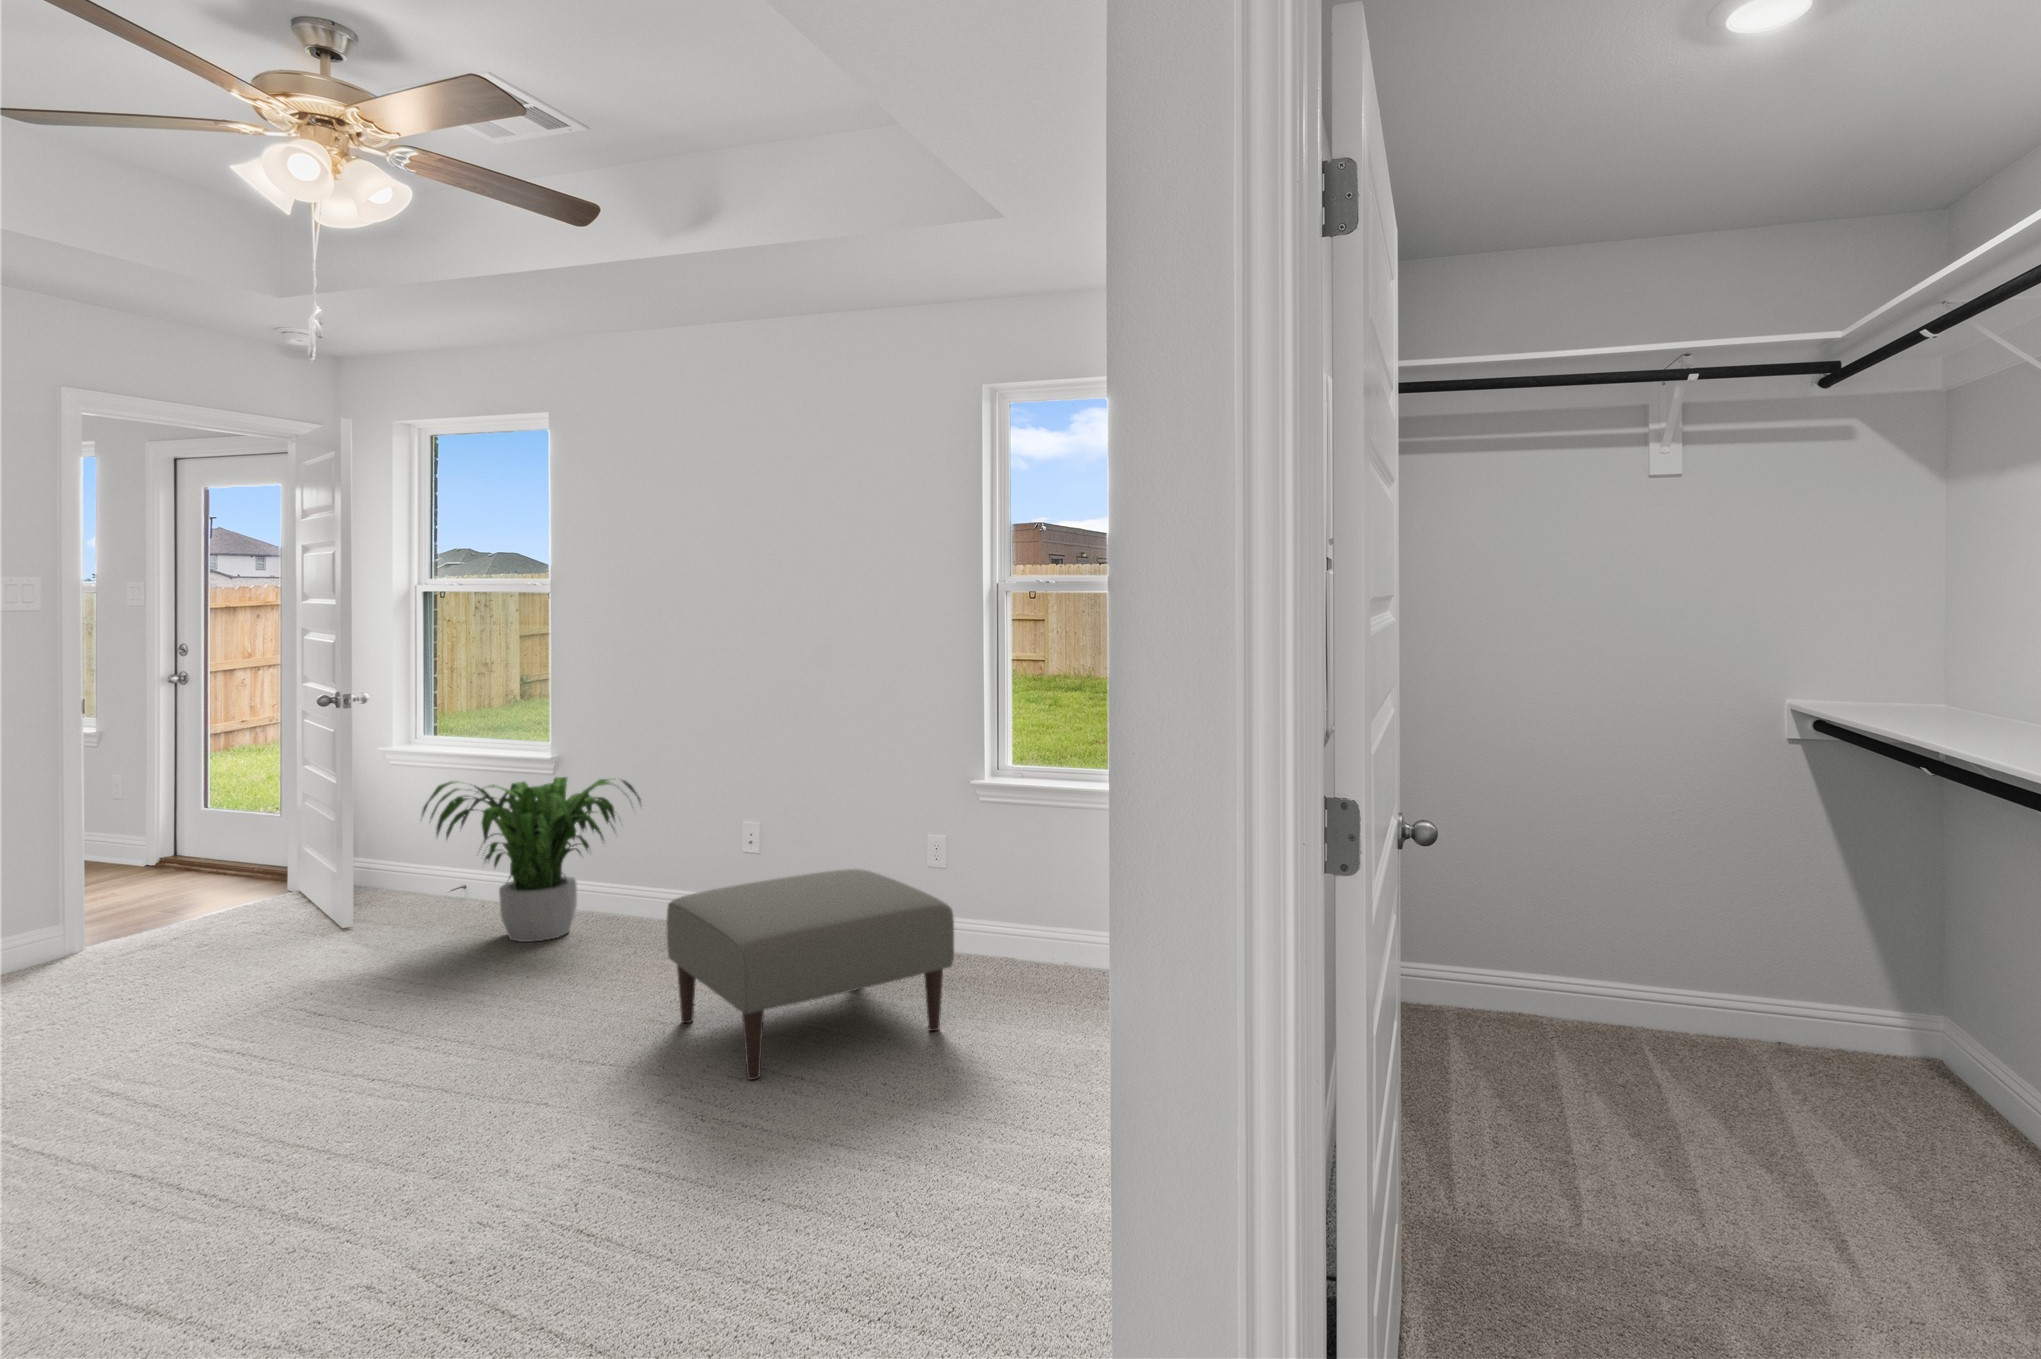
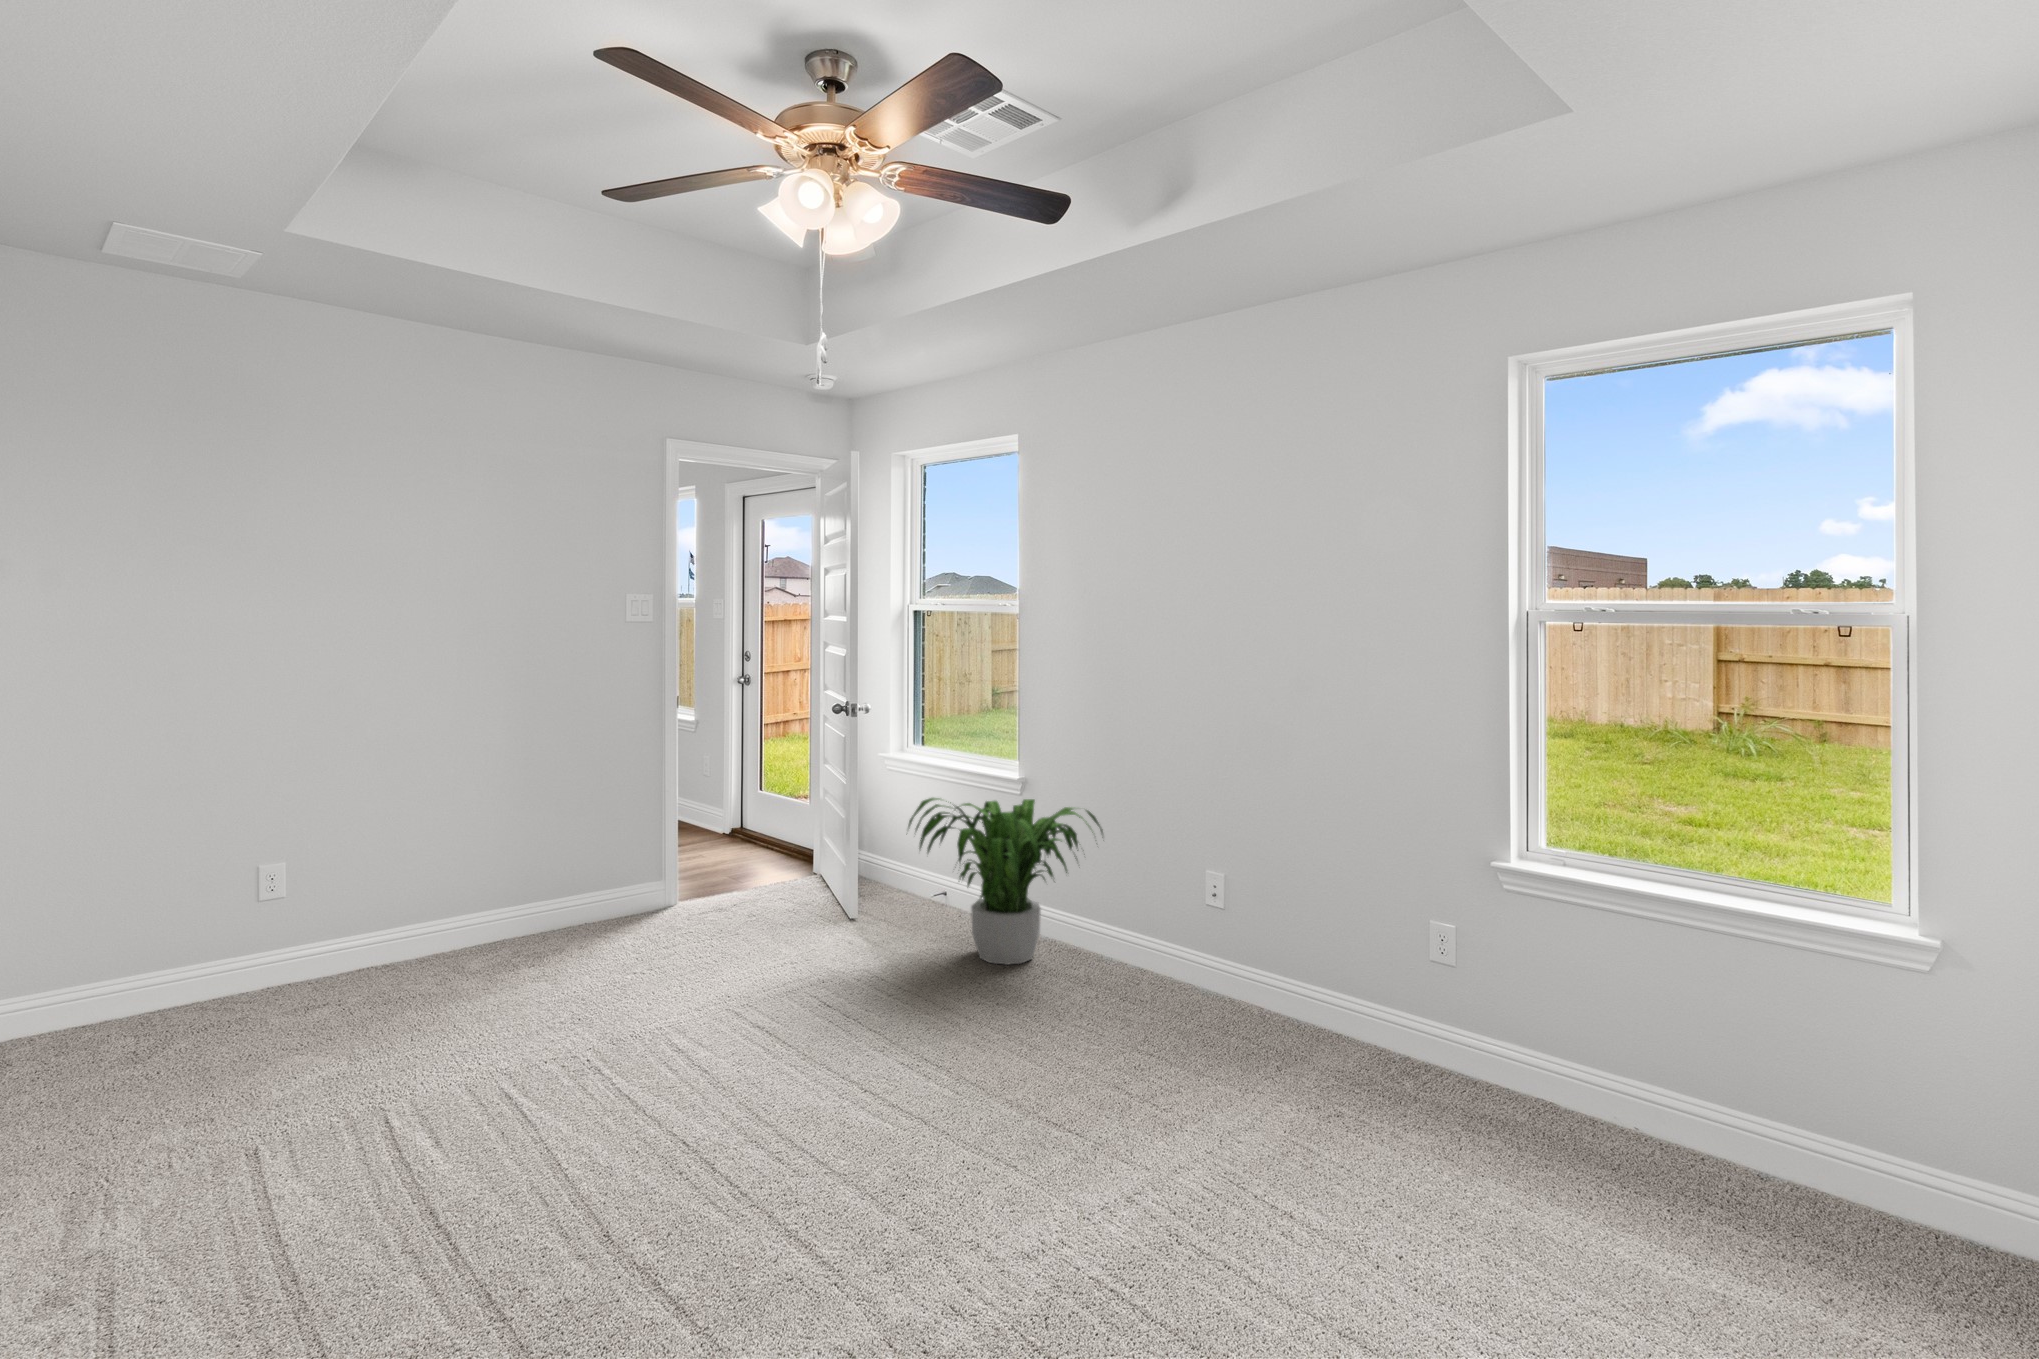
ottoman: present [667,869,954,1080] -> none [1131,953,1482,1214]

